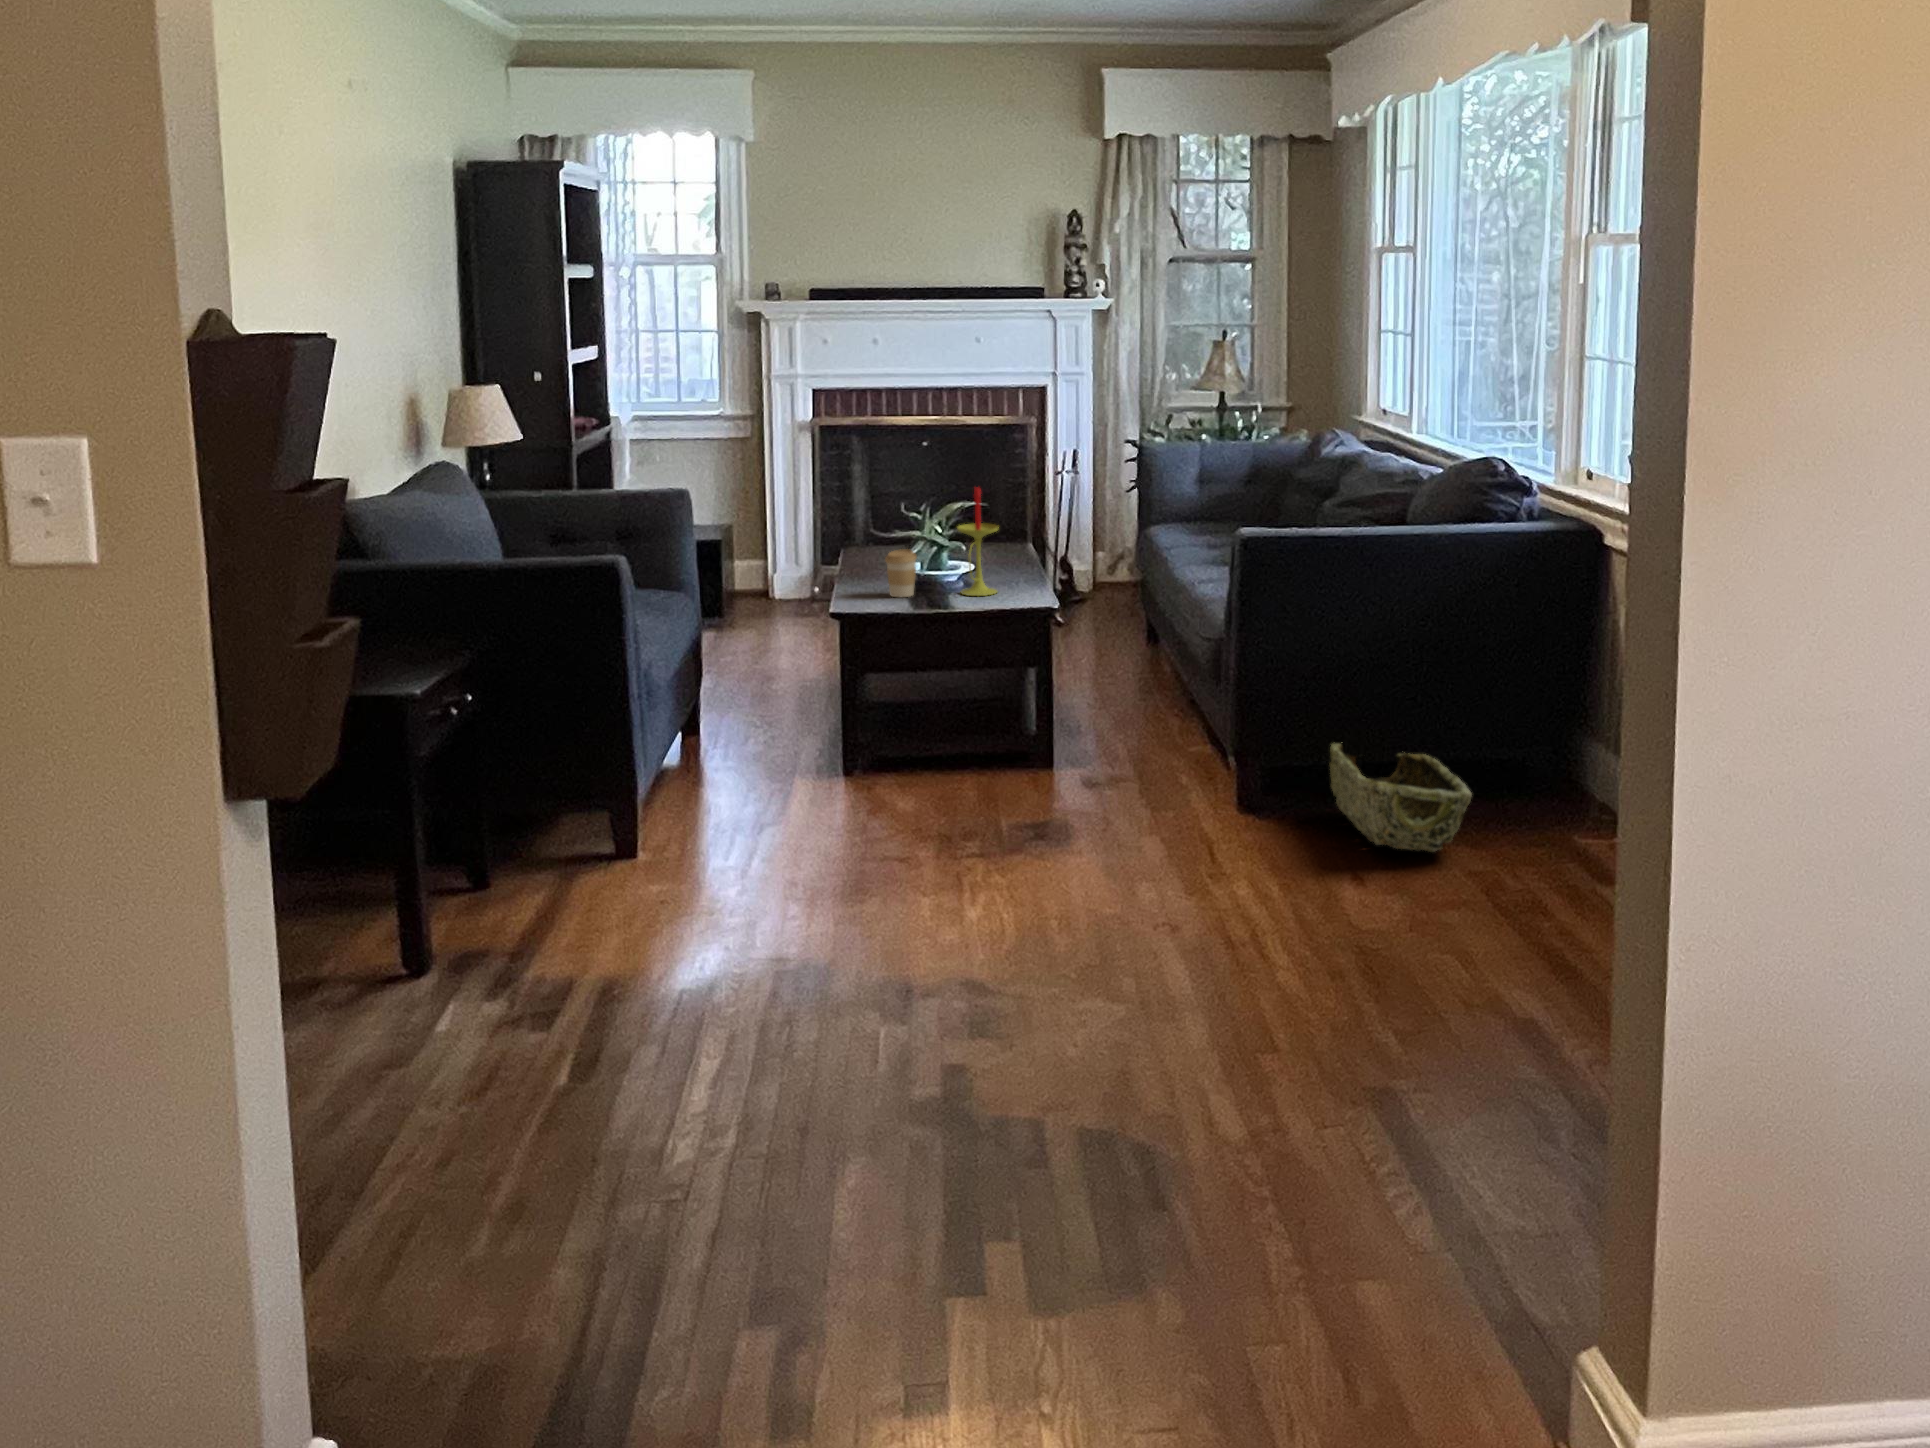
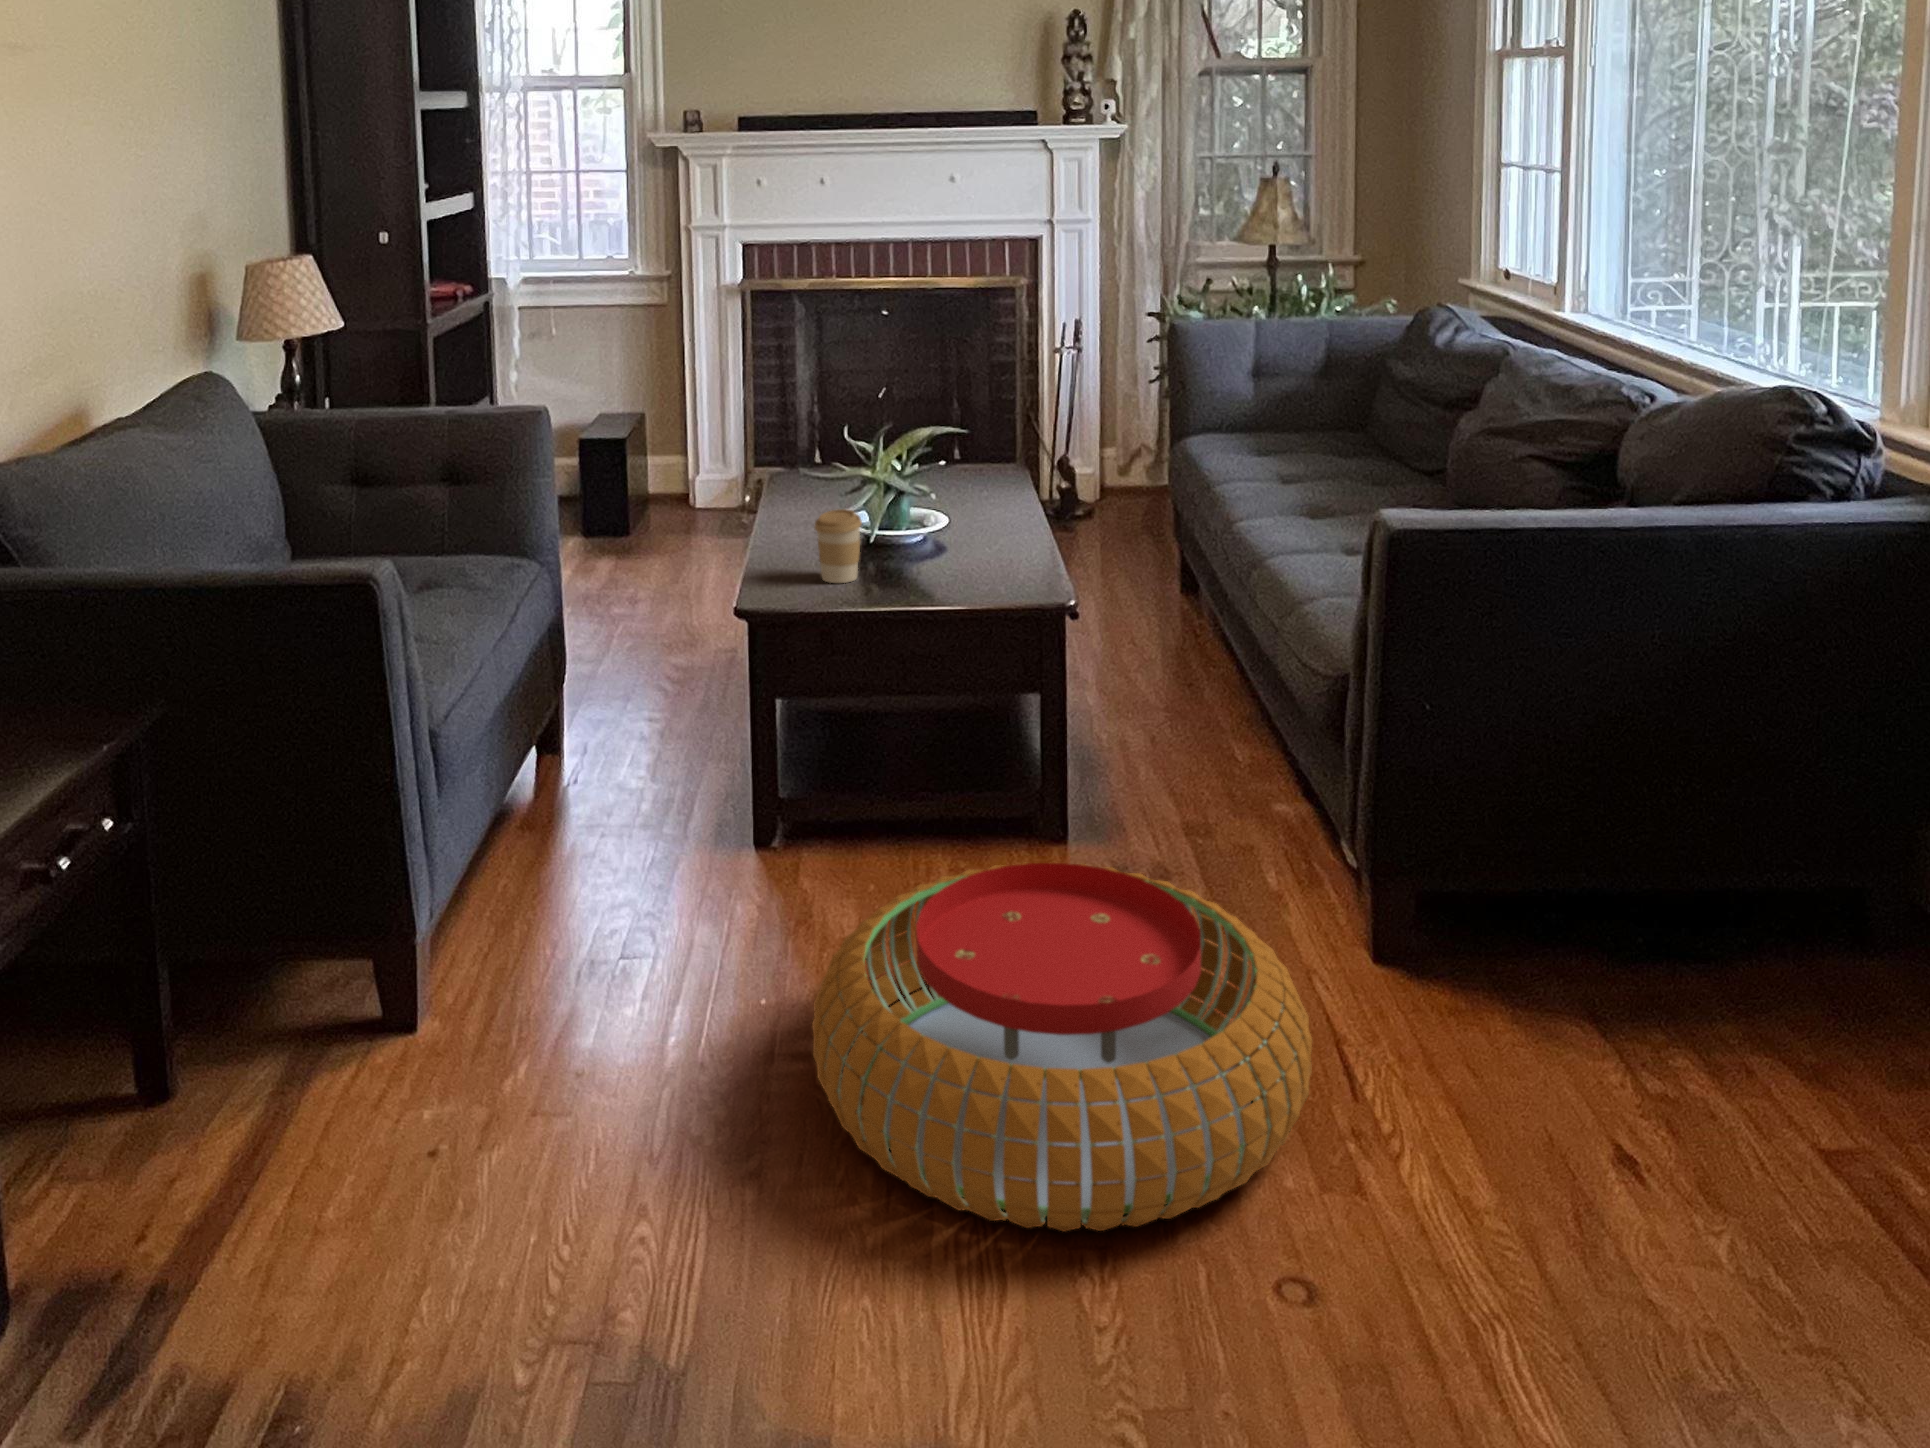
candle: present [957,487,999,596] -> none [921,415,985,584]
pouf: none [893,737,1184,908] -> present [812,862,1312,1231]
woven basket: present [1330,744,1472,852] -> none [1542,873,1837,1115]

